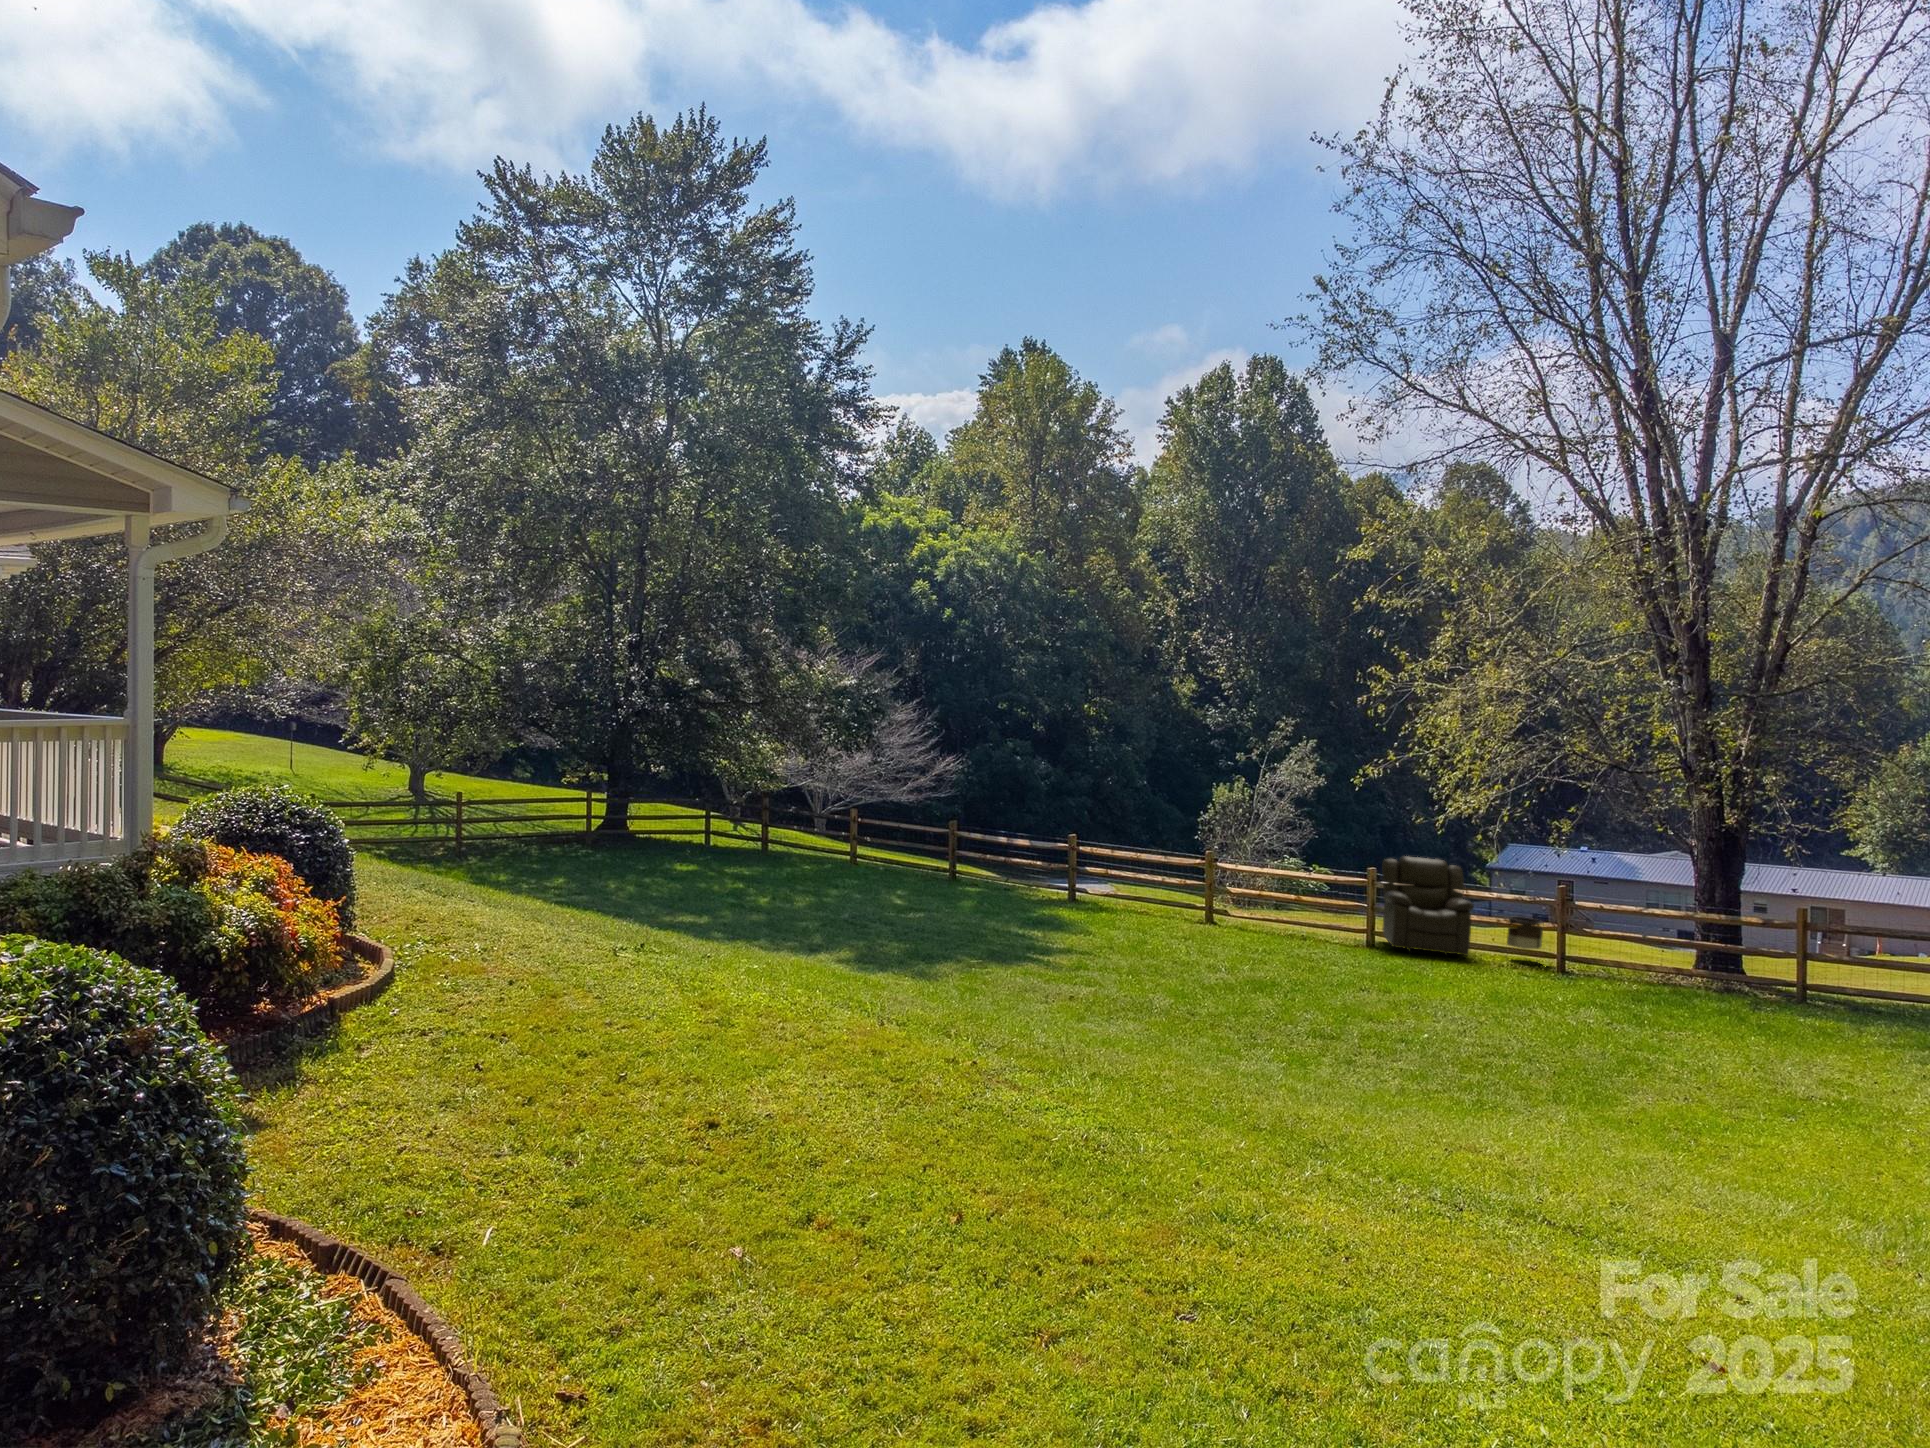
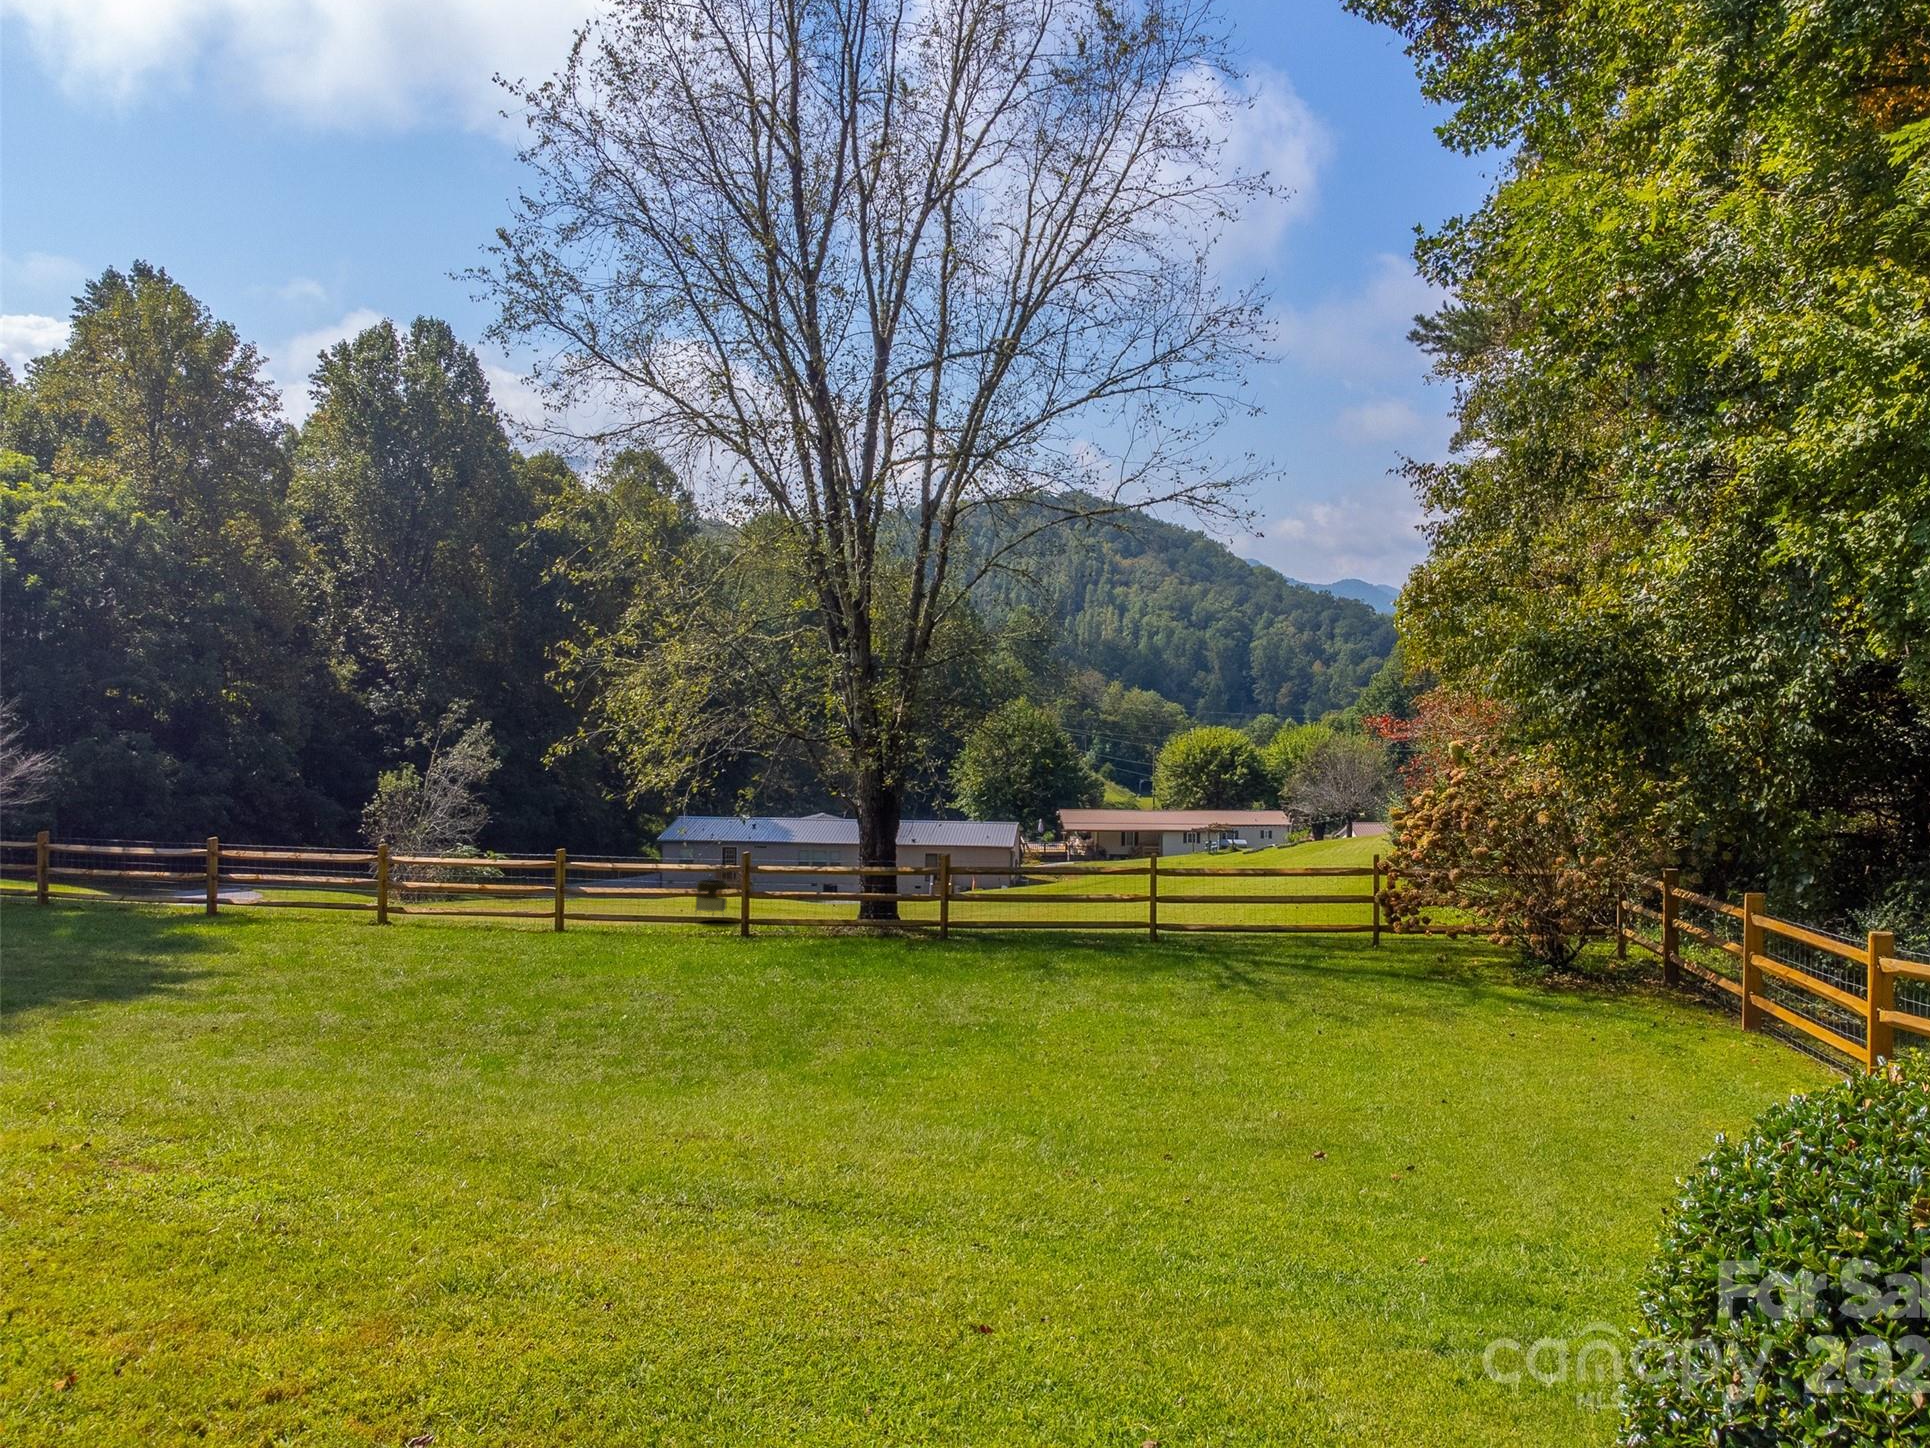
chair: present [1382,856,1474,956] -> none [574,832,666,931]

